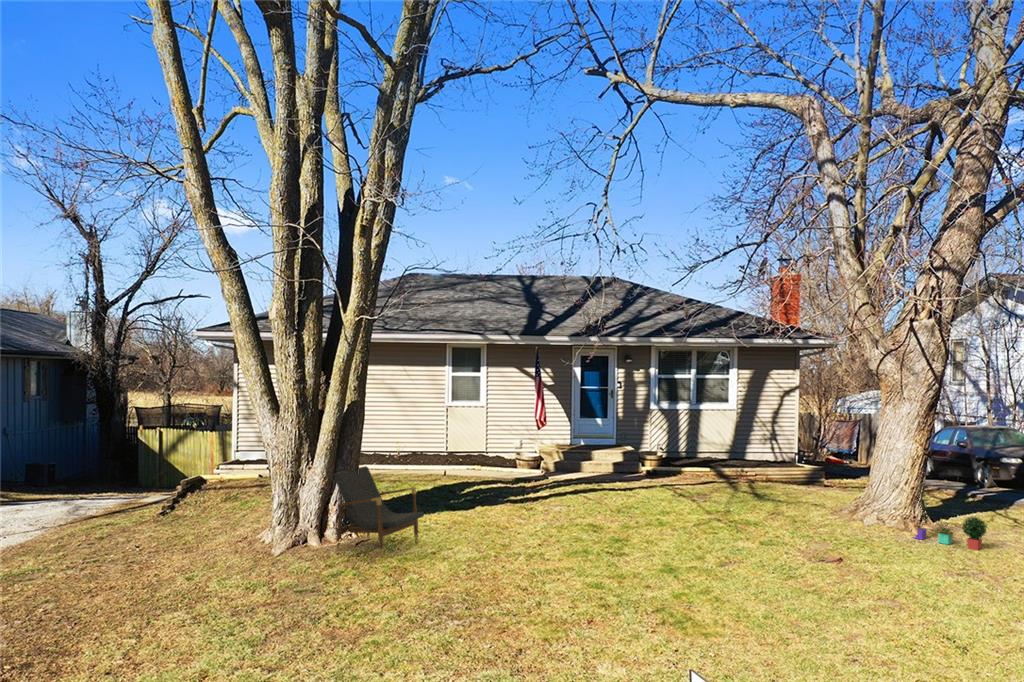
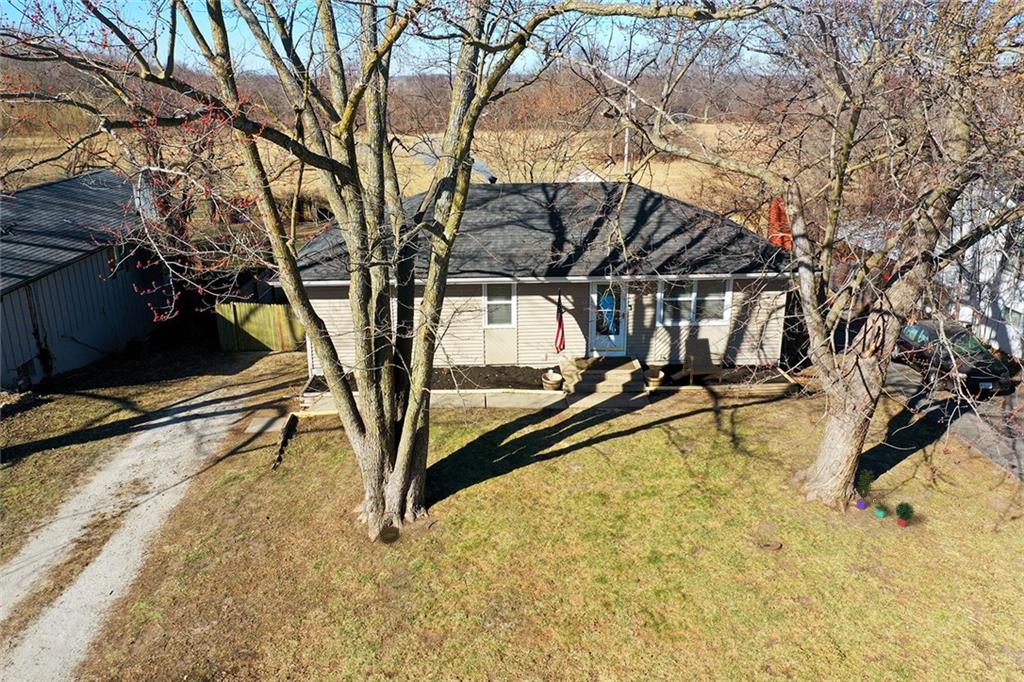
lounge chair: present [335,466,424,558] -> present [683,338,723,383]
basket: none [287,515,315,558] -> present [379,512,399,543]

